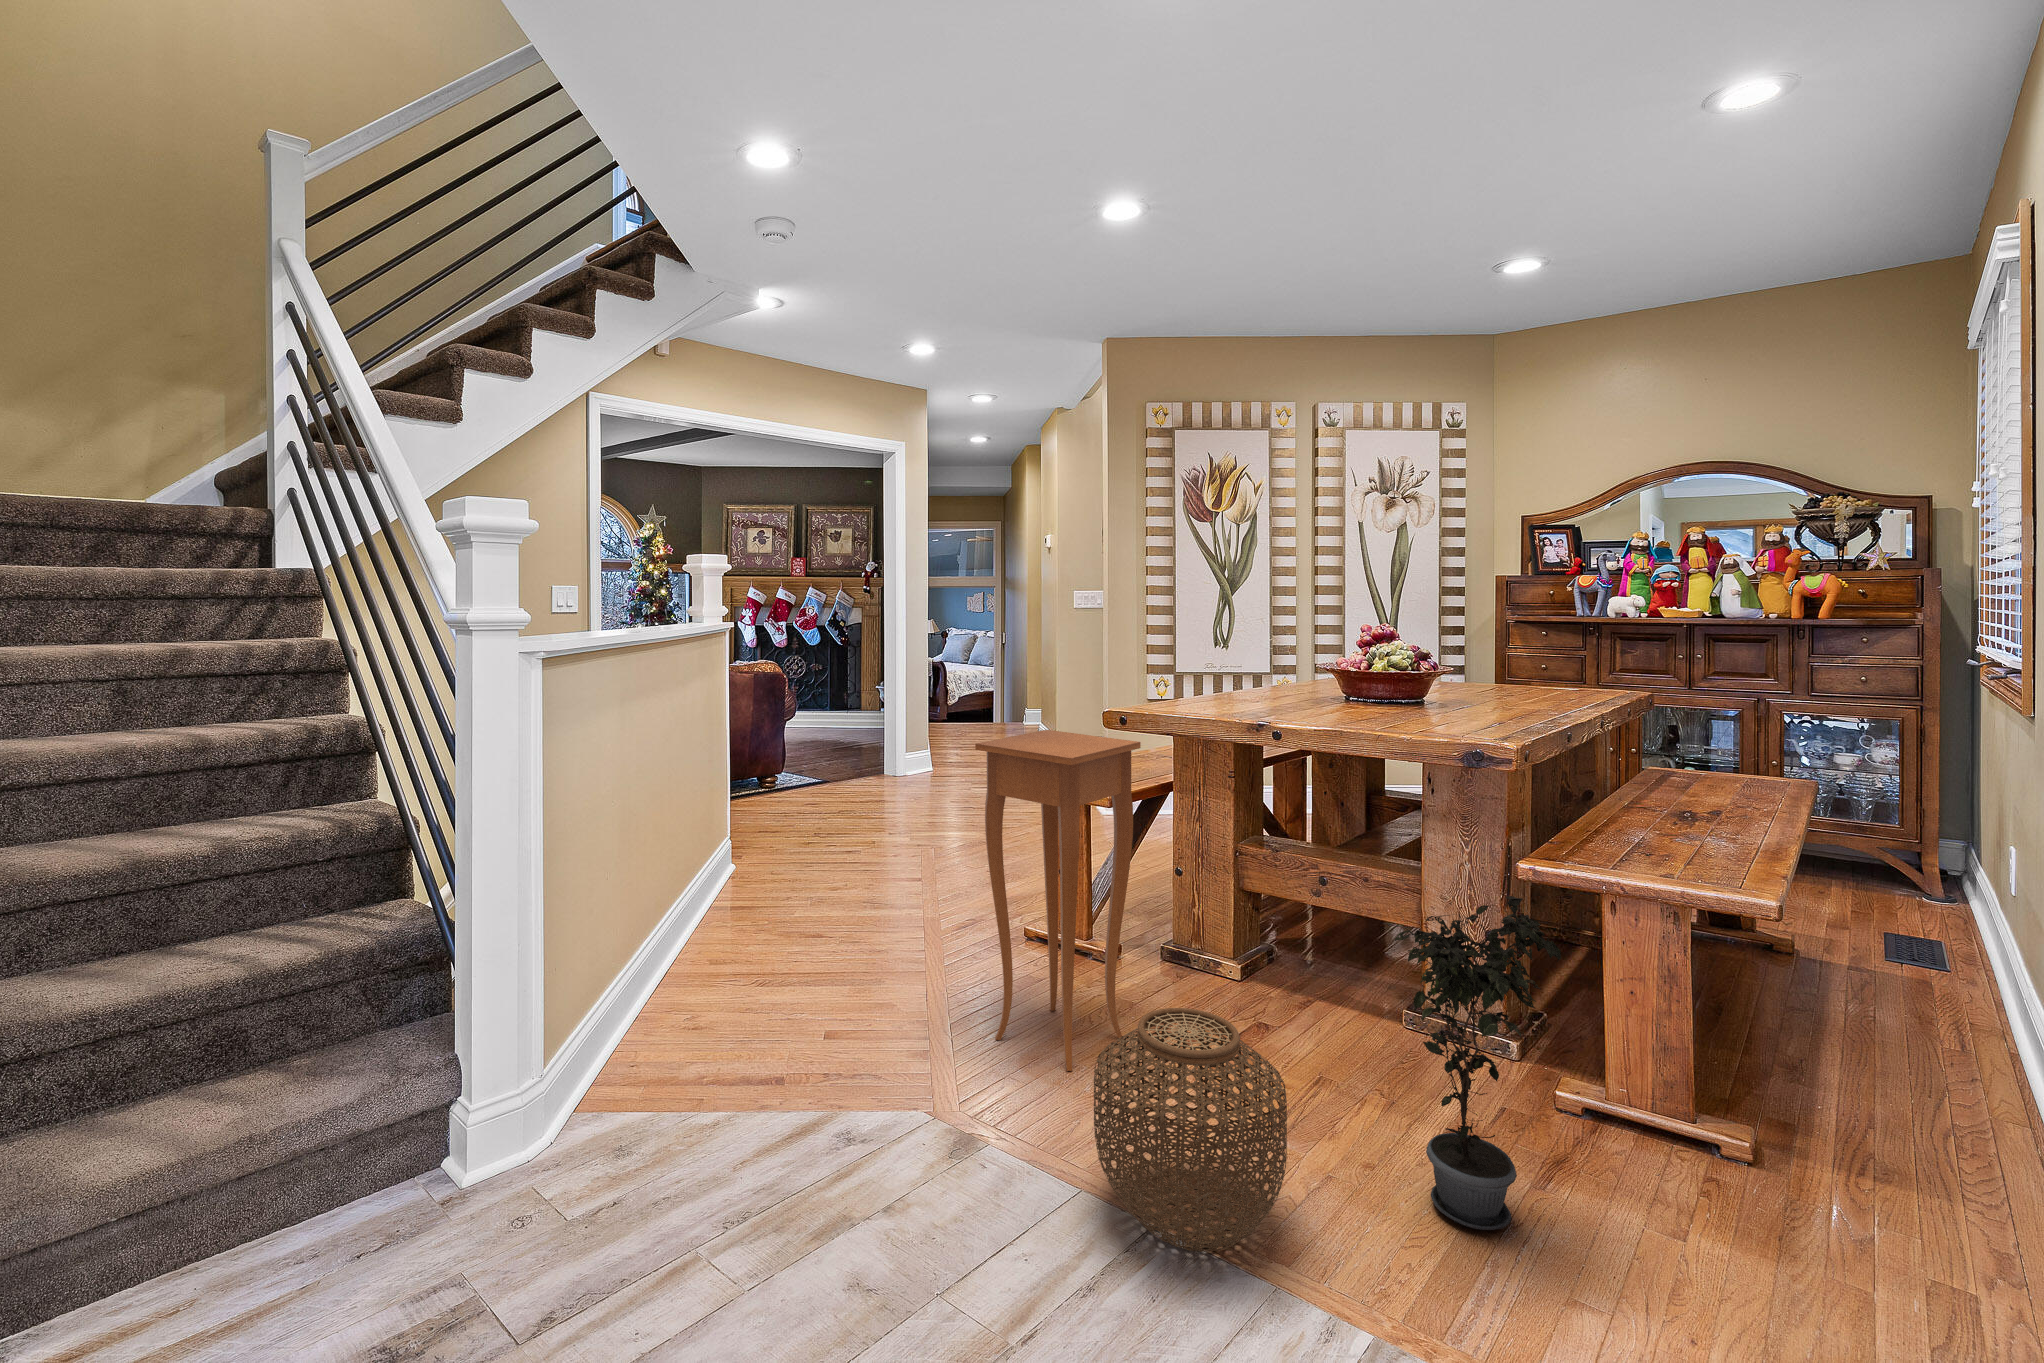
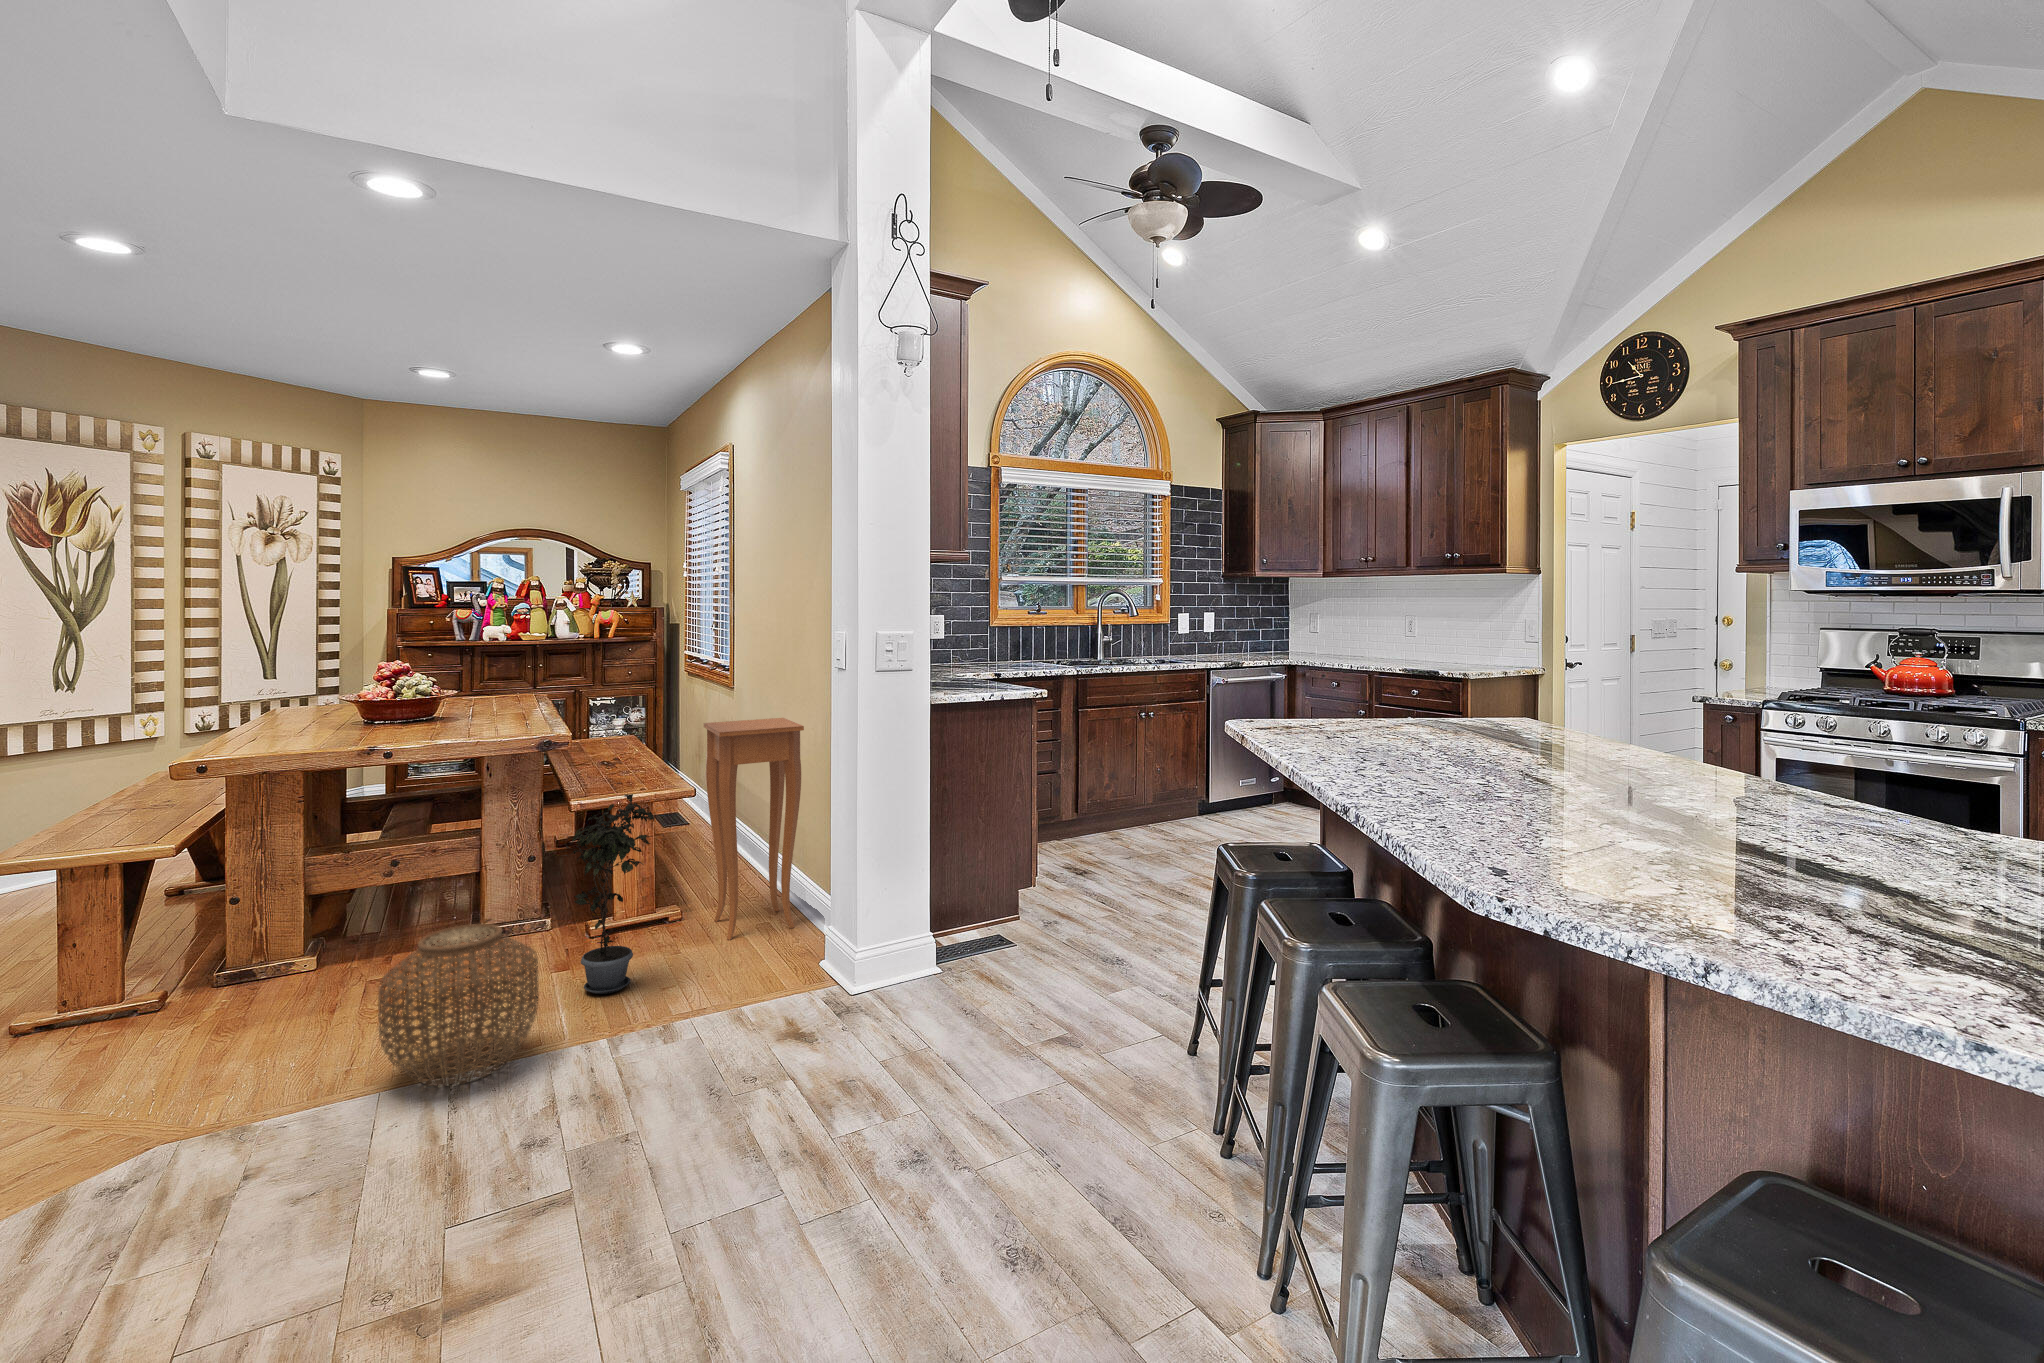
side table: present [975,730,1141,1071] -> present [704,718,804,940]

